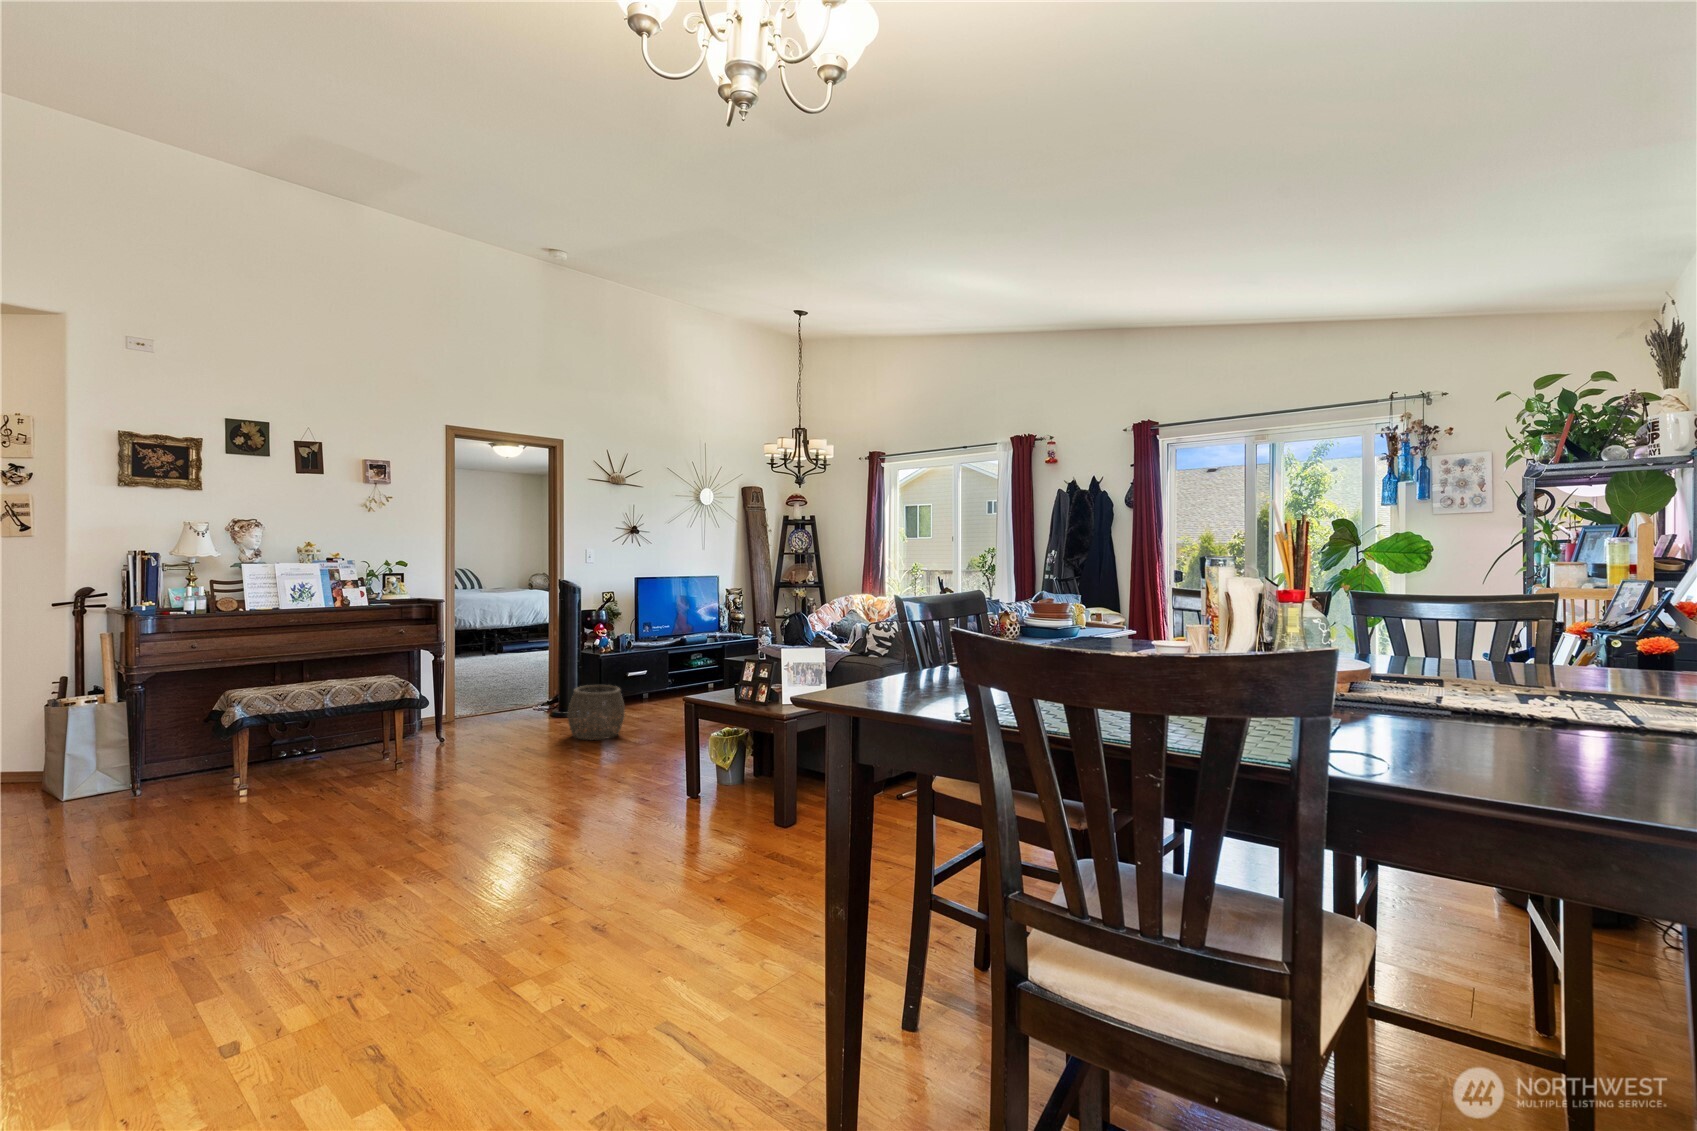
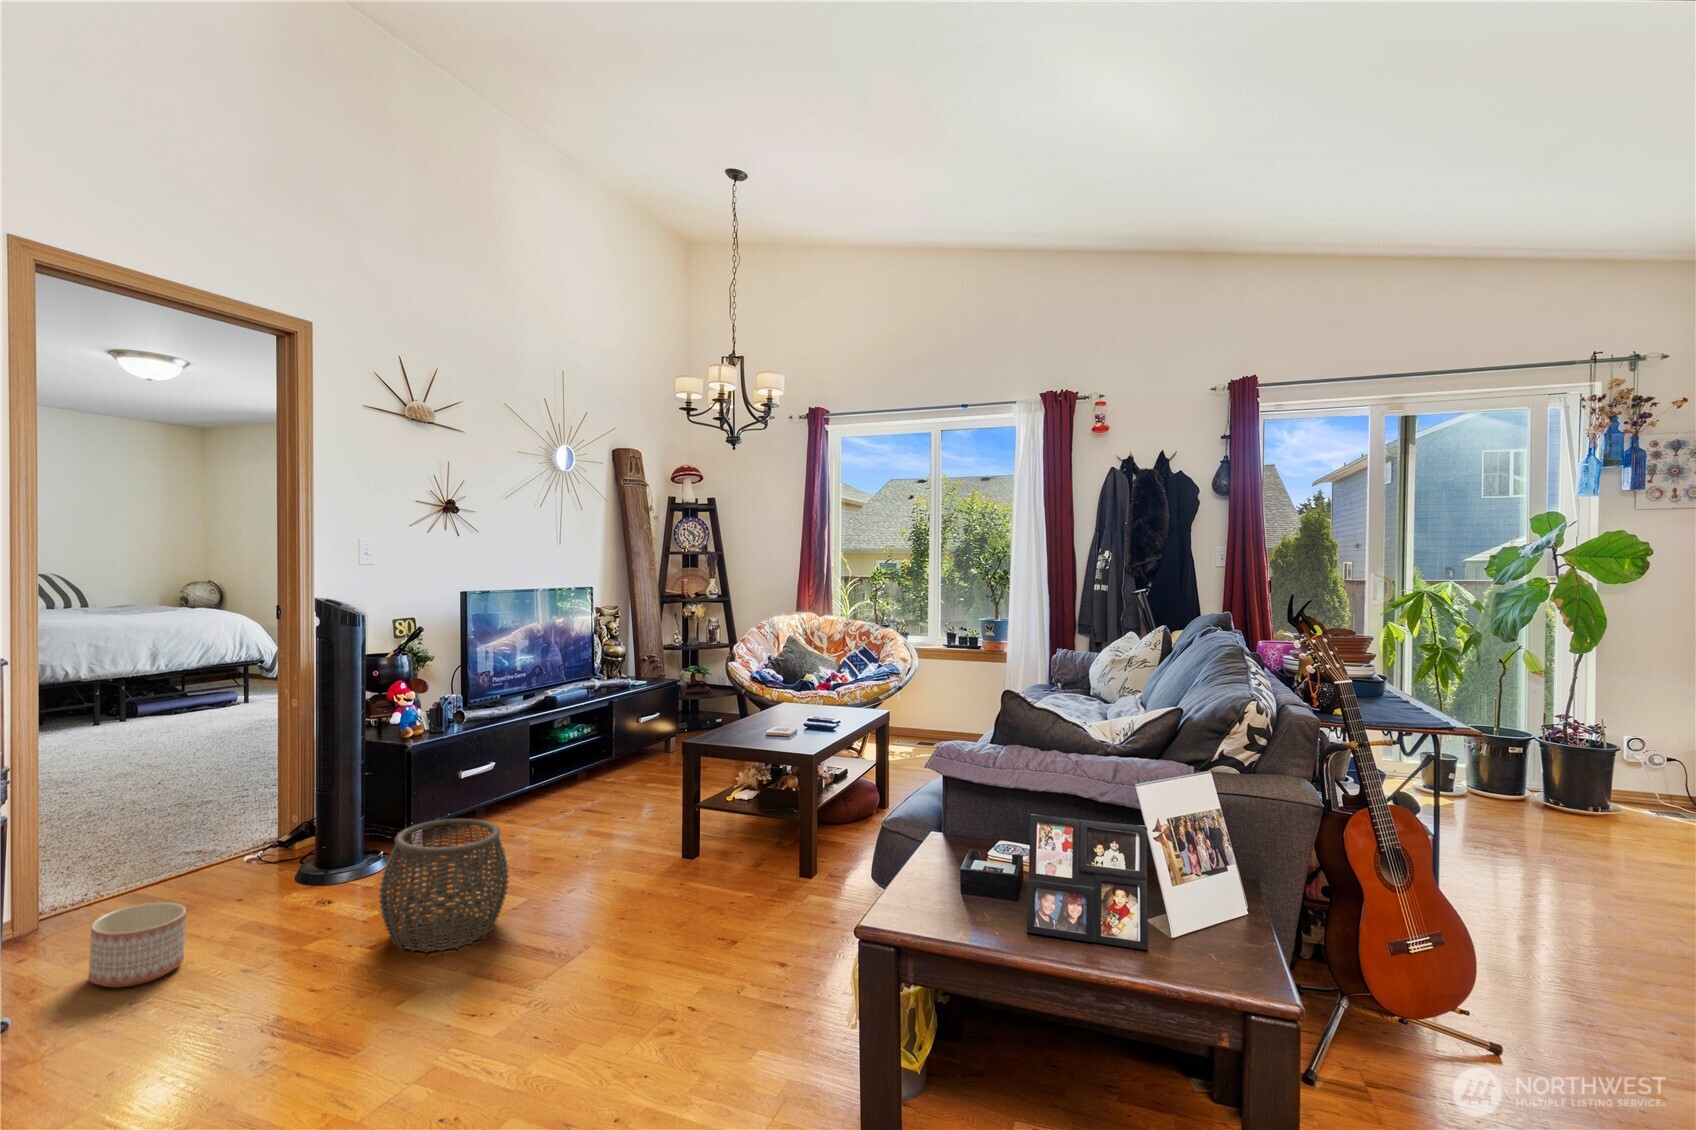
planter: none [459,709,494,739] -> present [89,902,186,988]

